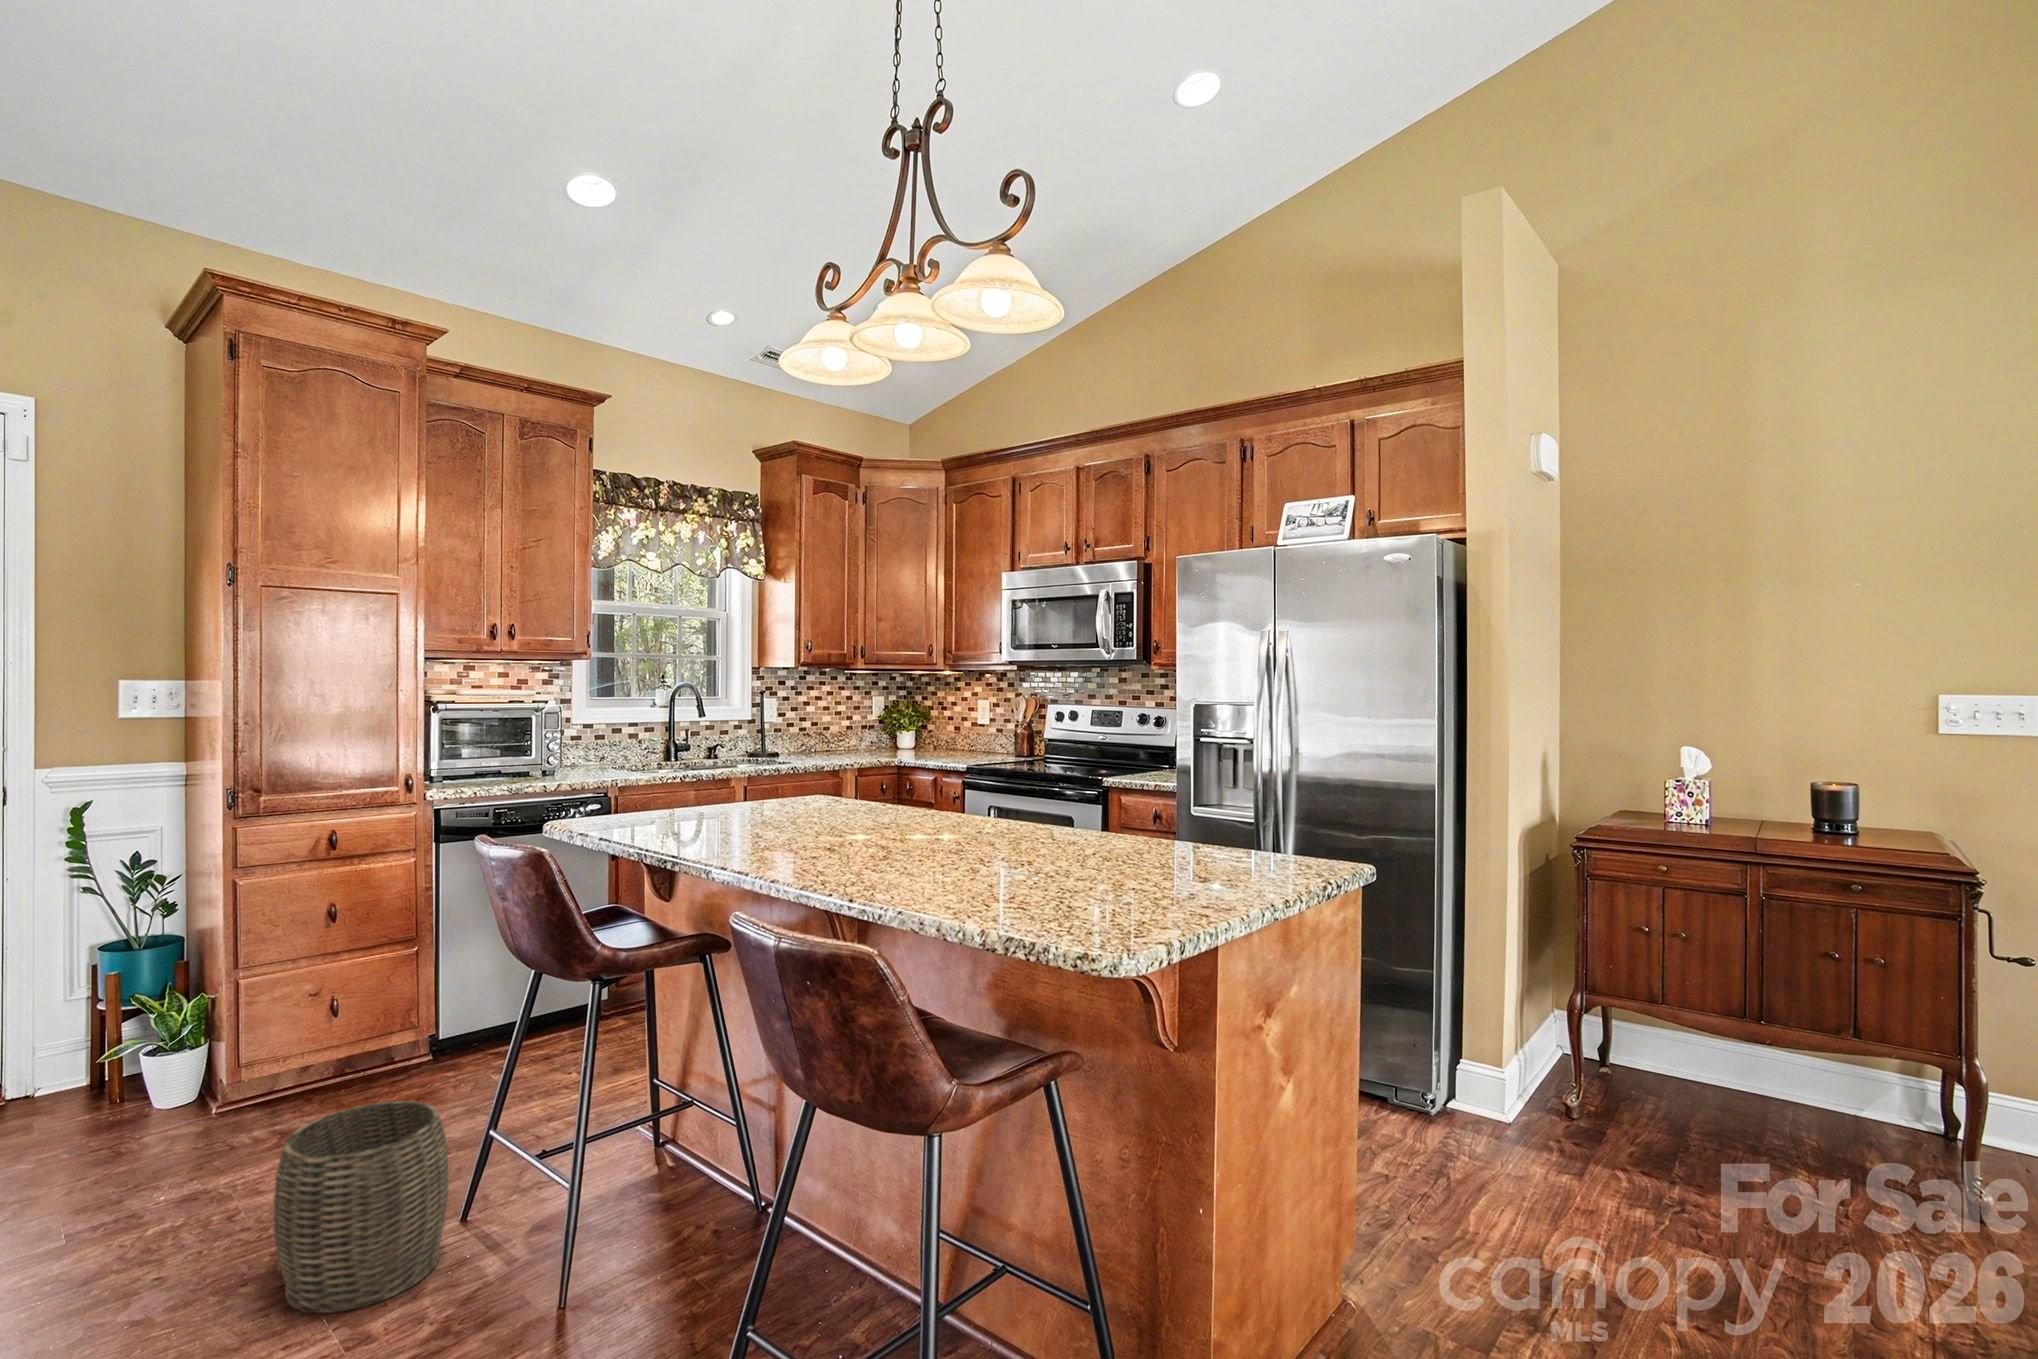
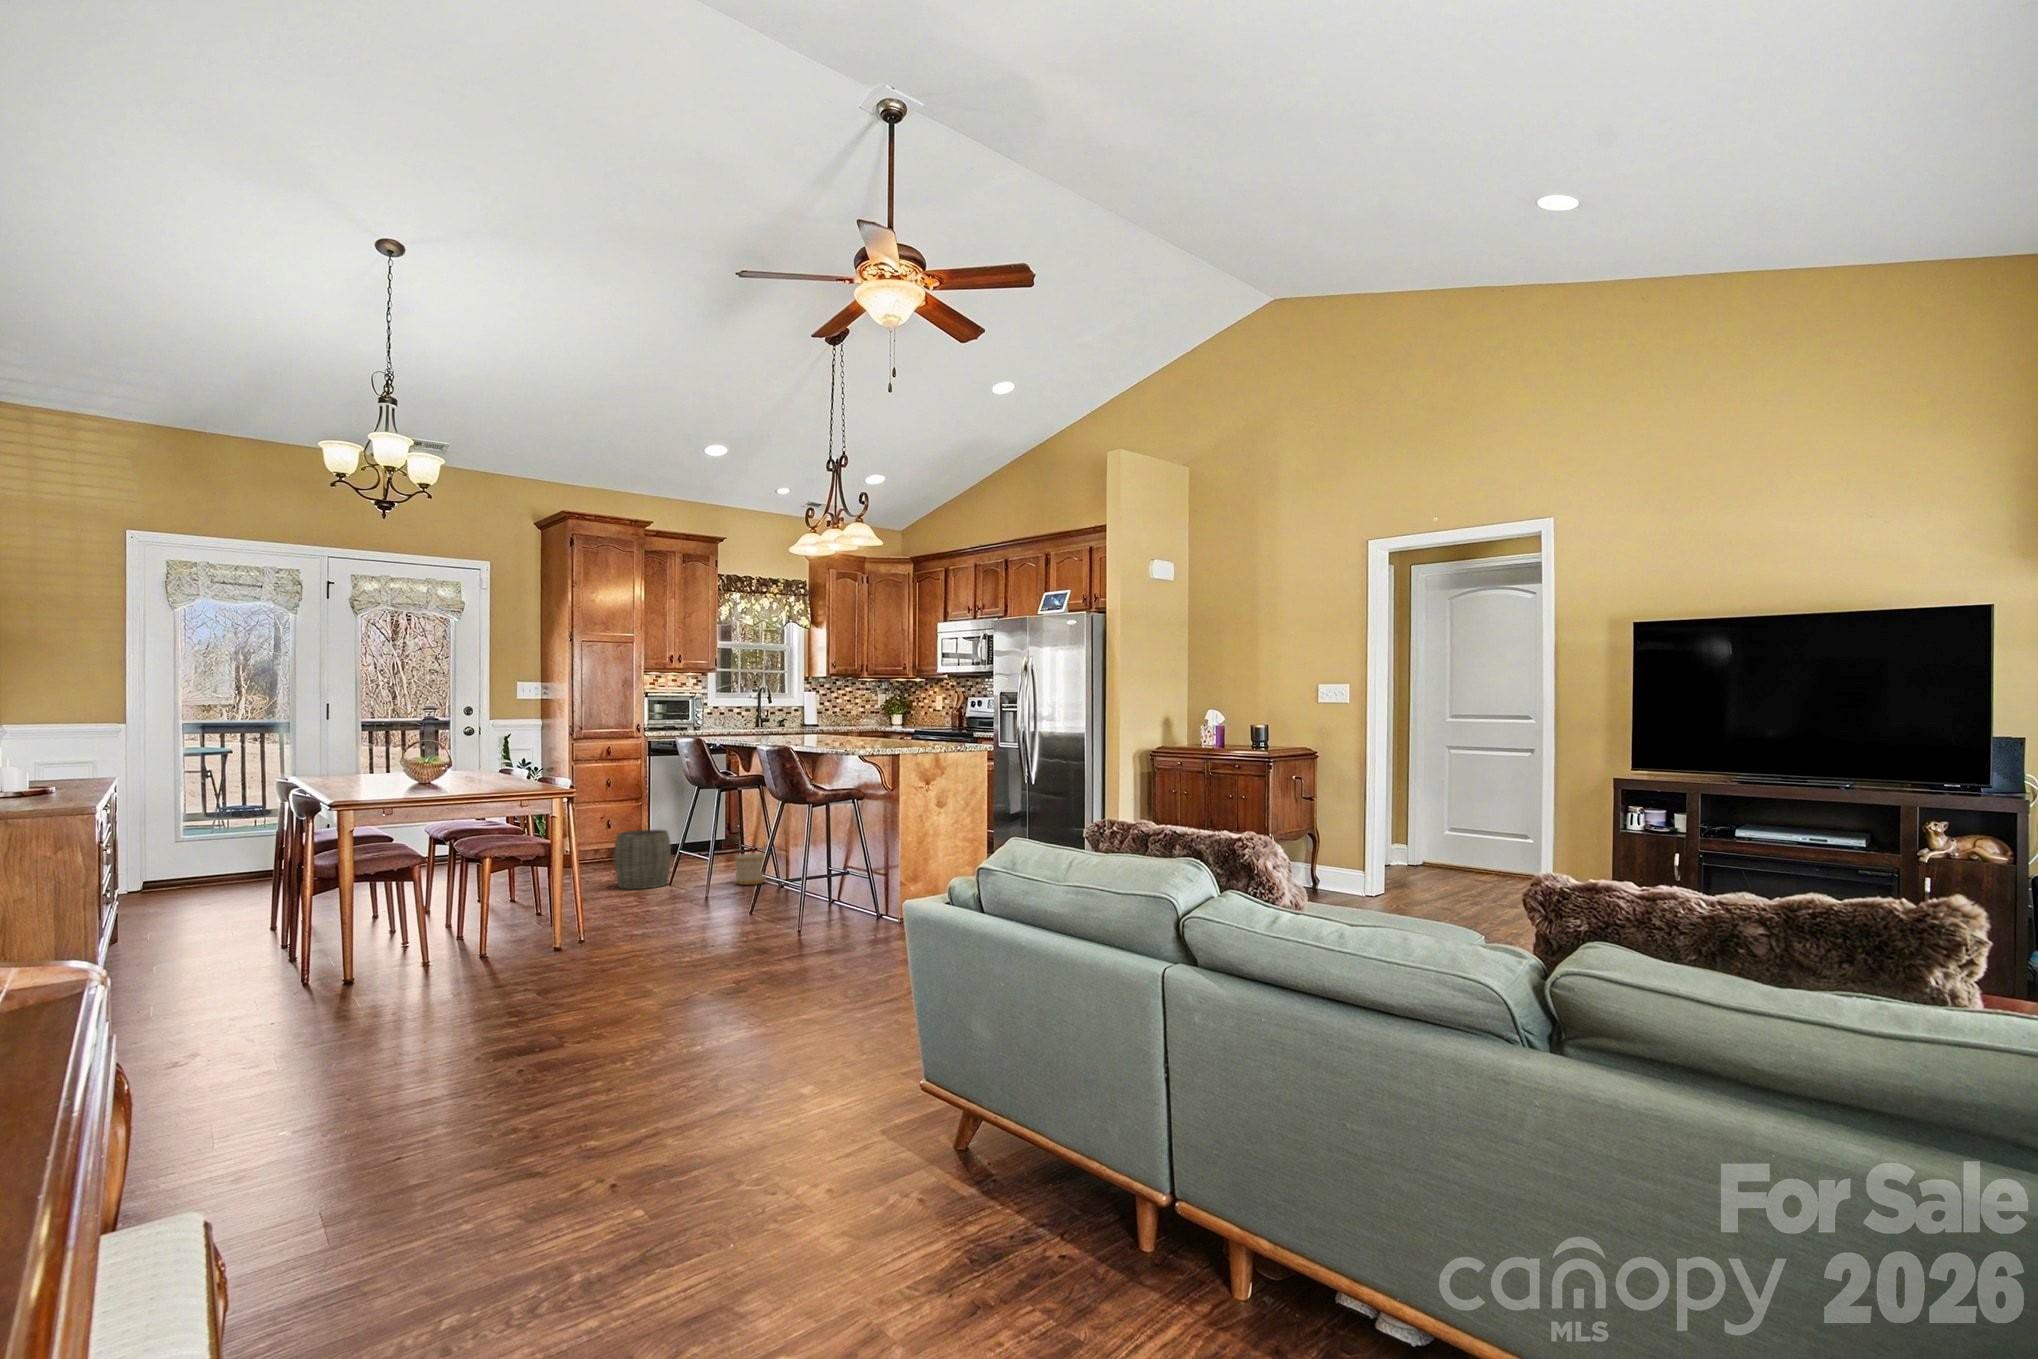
planter: none [626,1158,715,1269] -> present [735,853,766,885]

